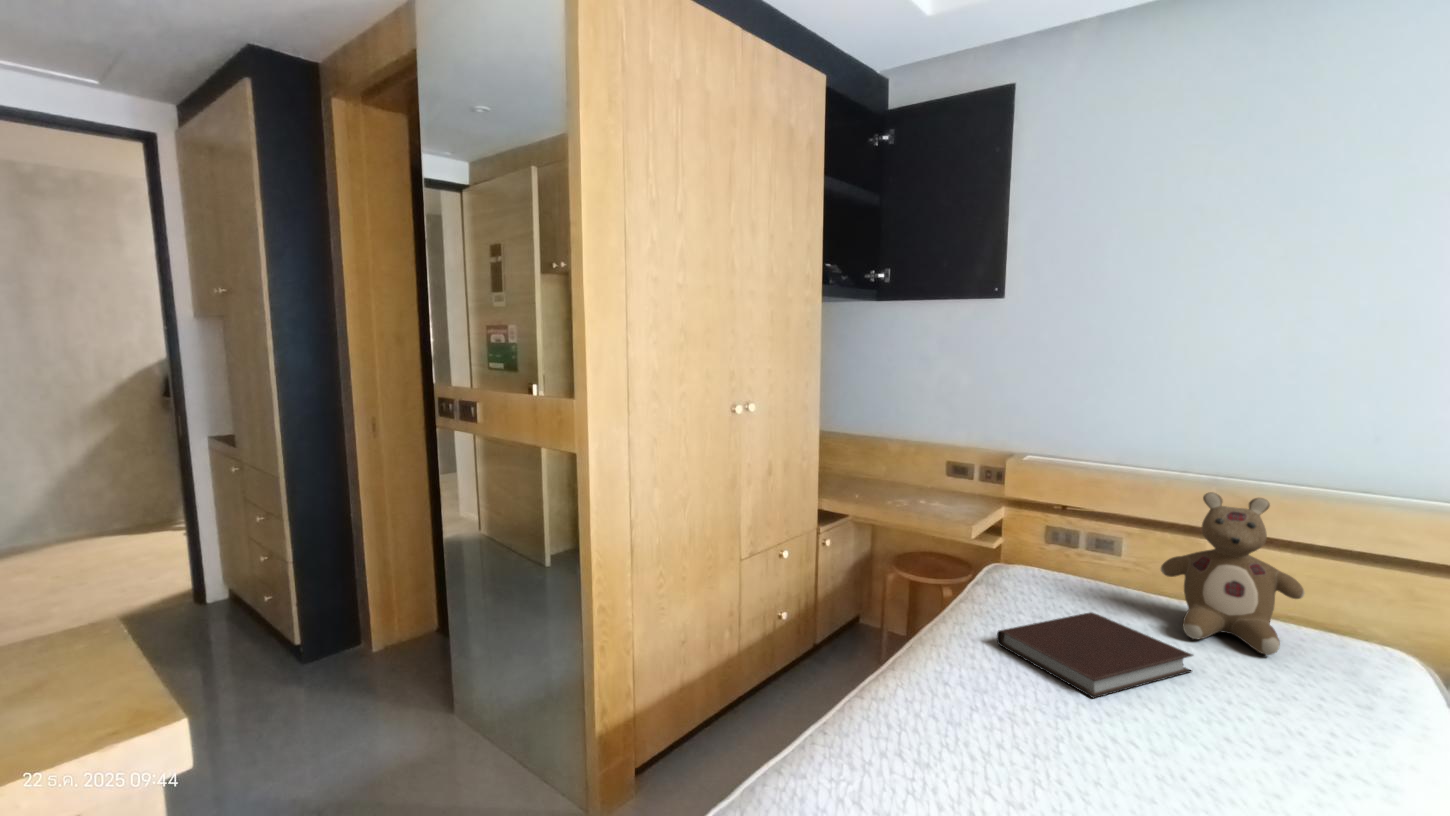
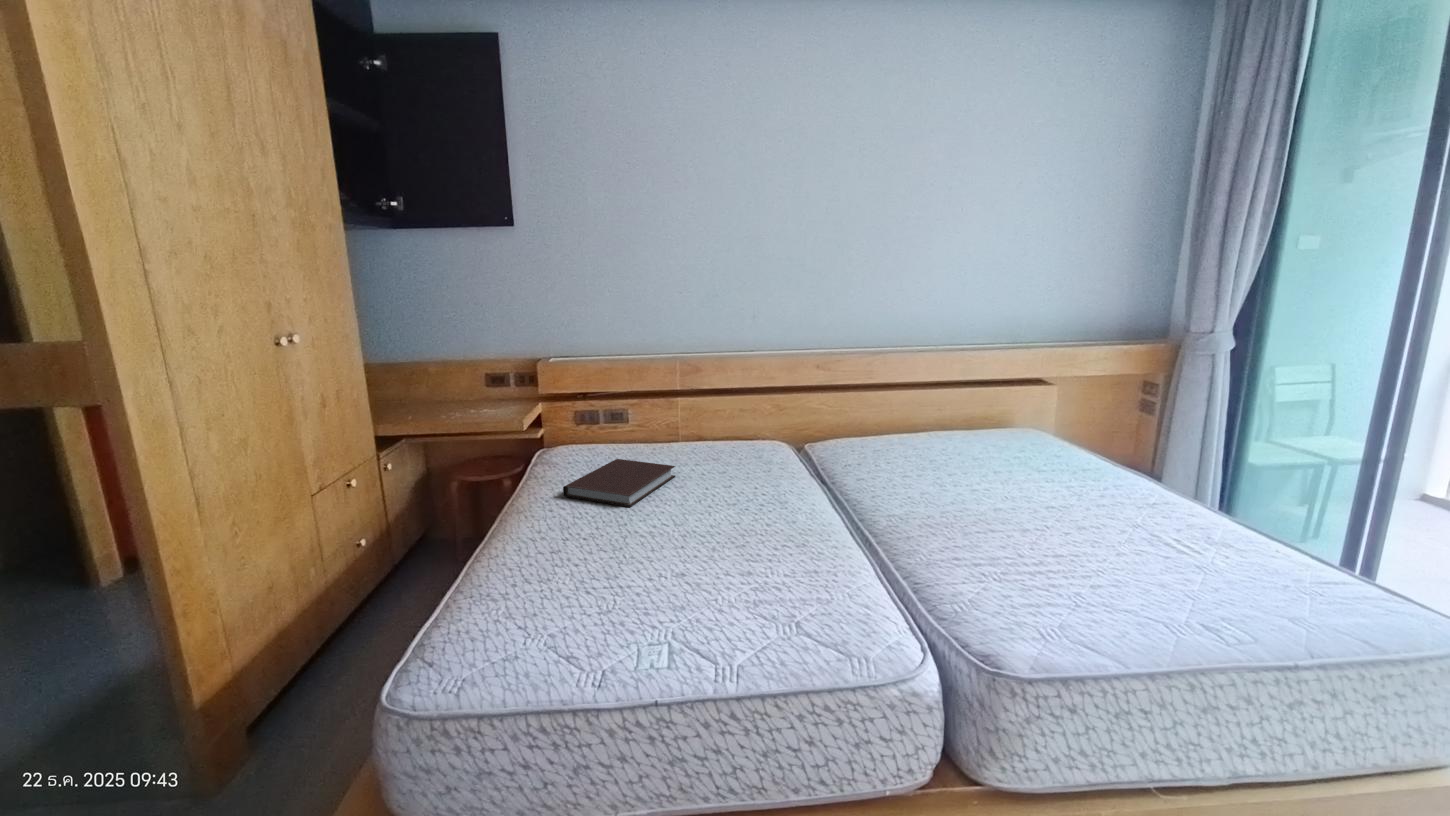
stuffed bear: present [1161,492,1305,655] -> none [650,365,720,459]

